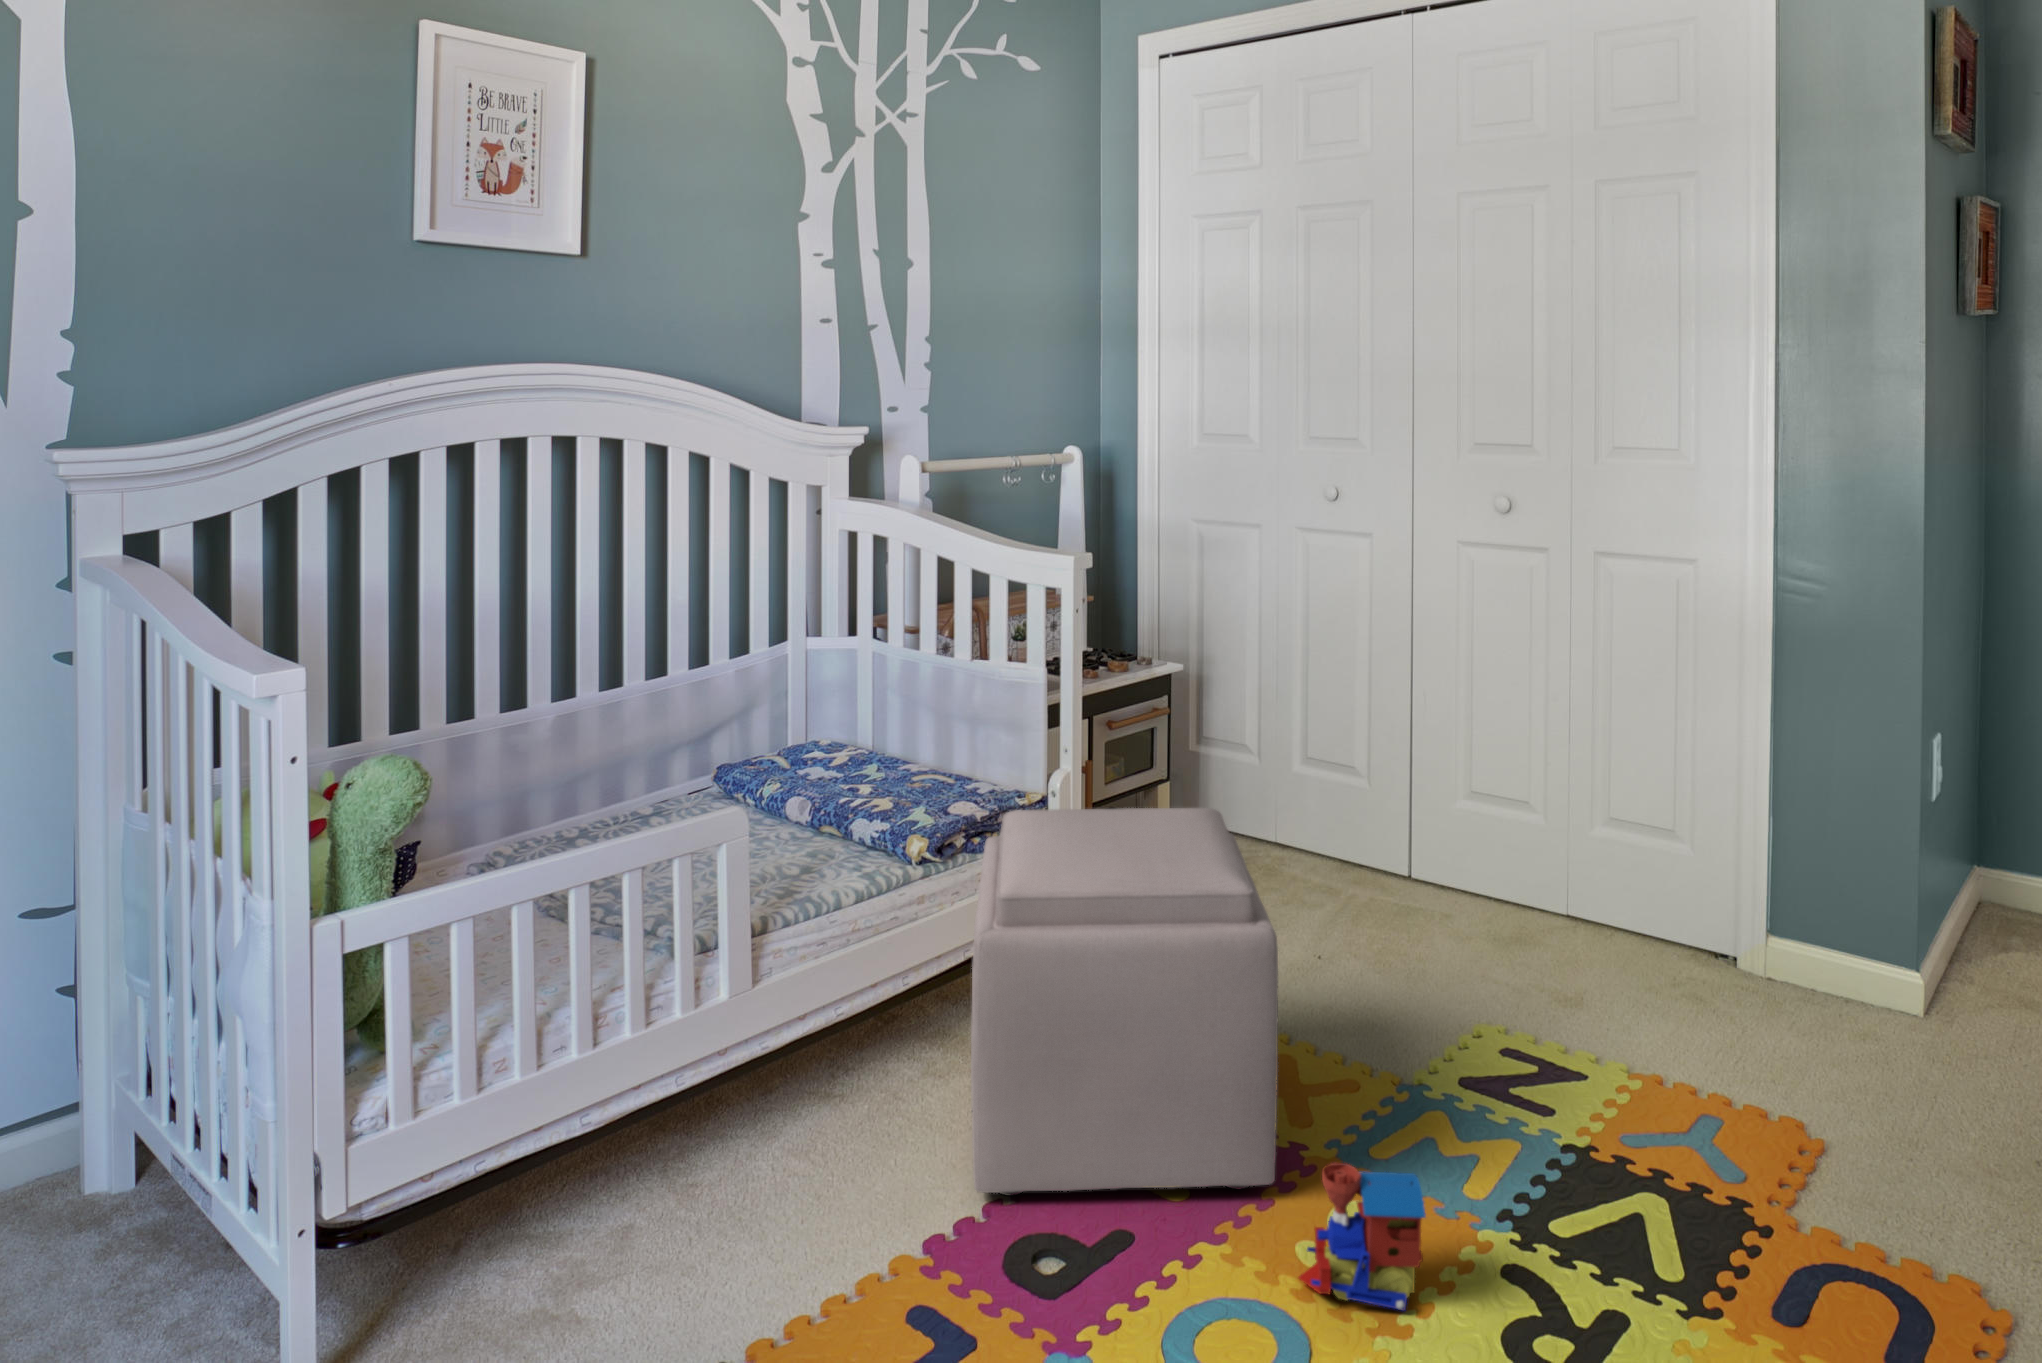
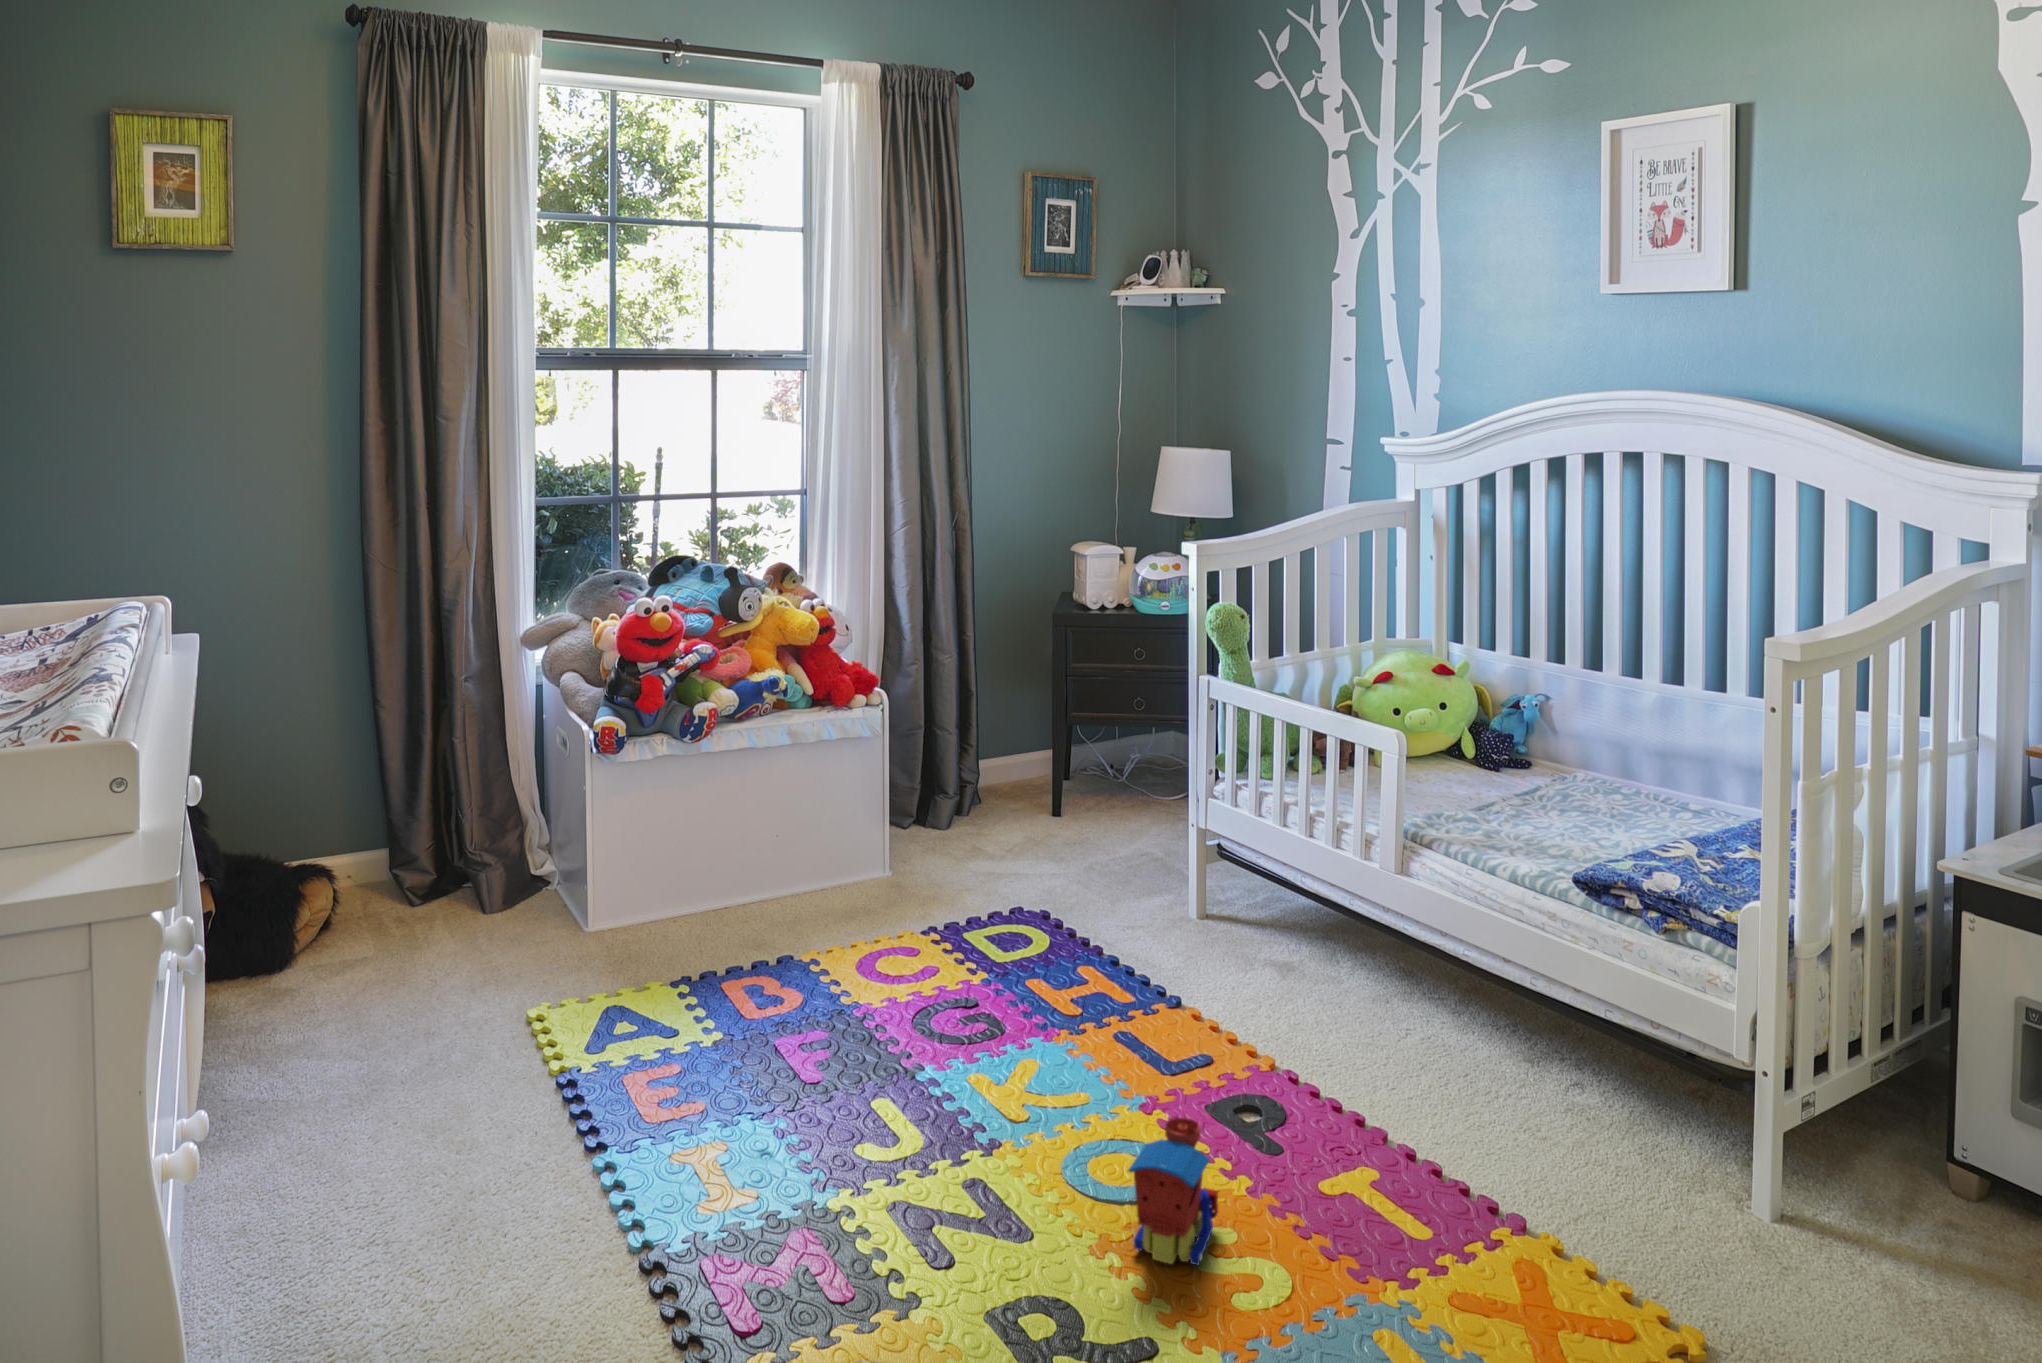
ottoman: present [971,808,1278,1196] -> none [1321,845,1654,1274]

